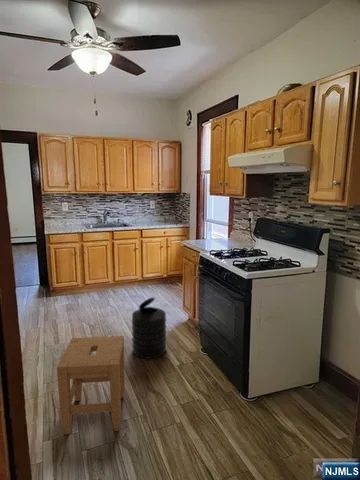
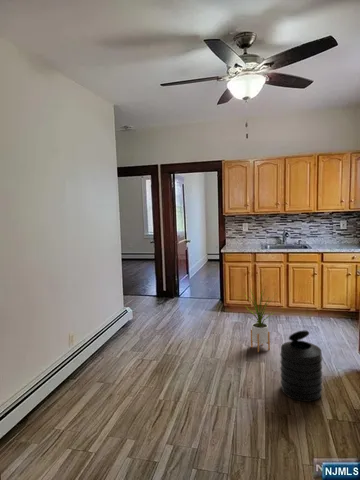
house plant: none [82,263,116,327] -> present [249,292,272,352]
stool: present [57,336,125,434] -> none [181,353,255,462]

